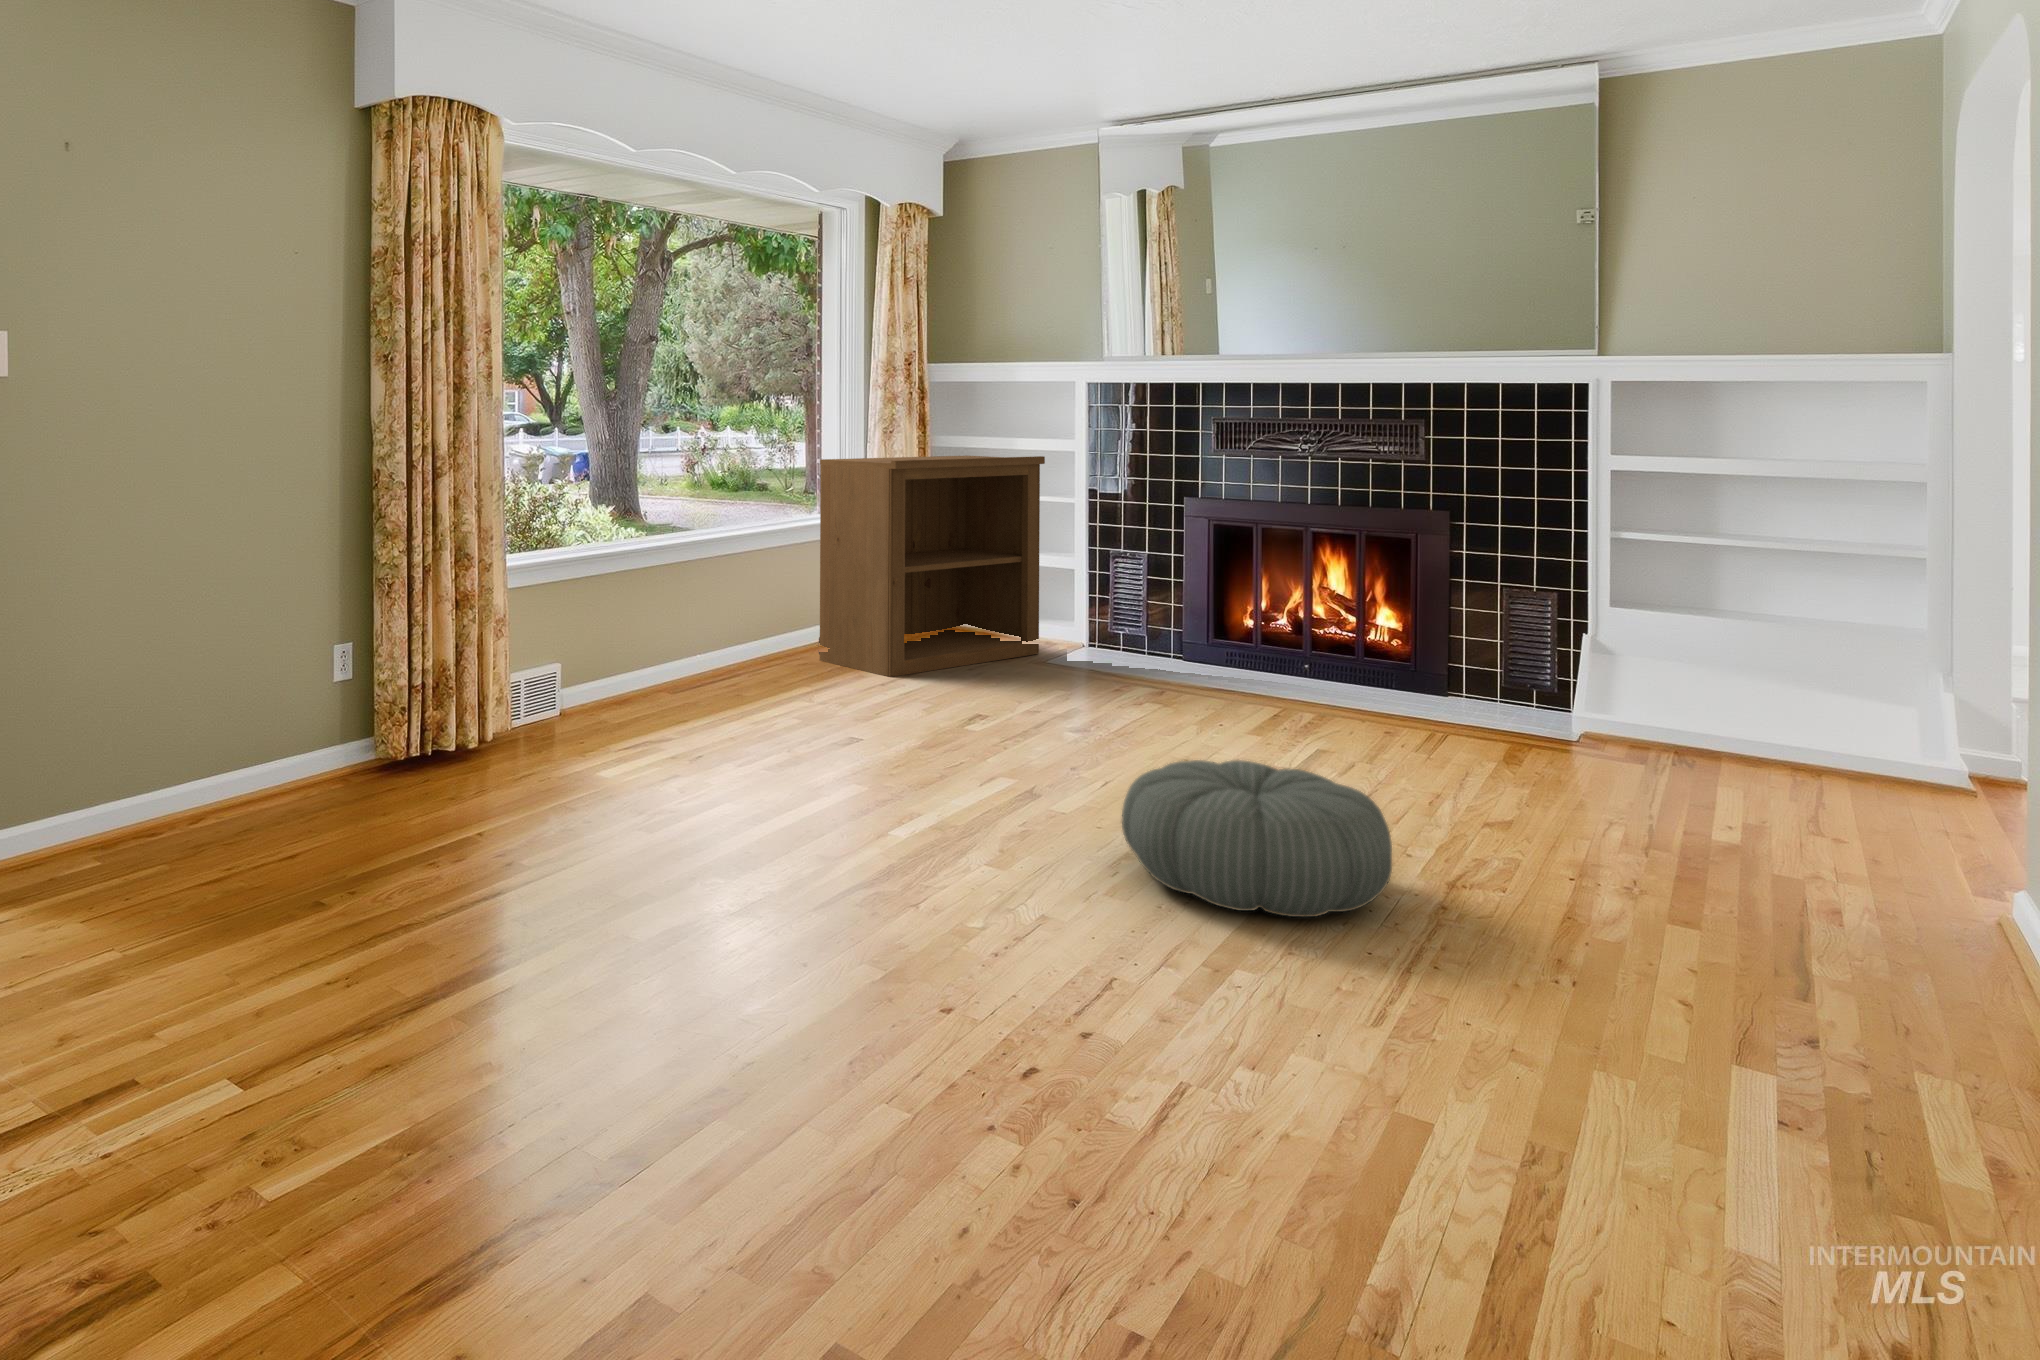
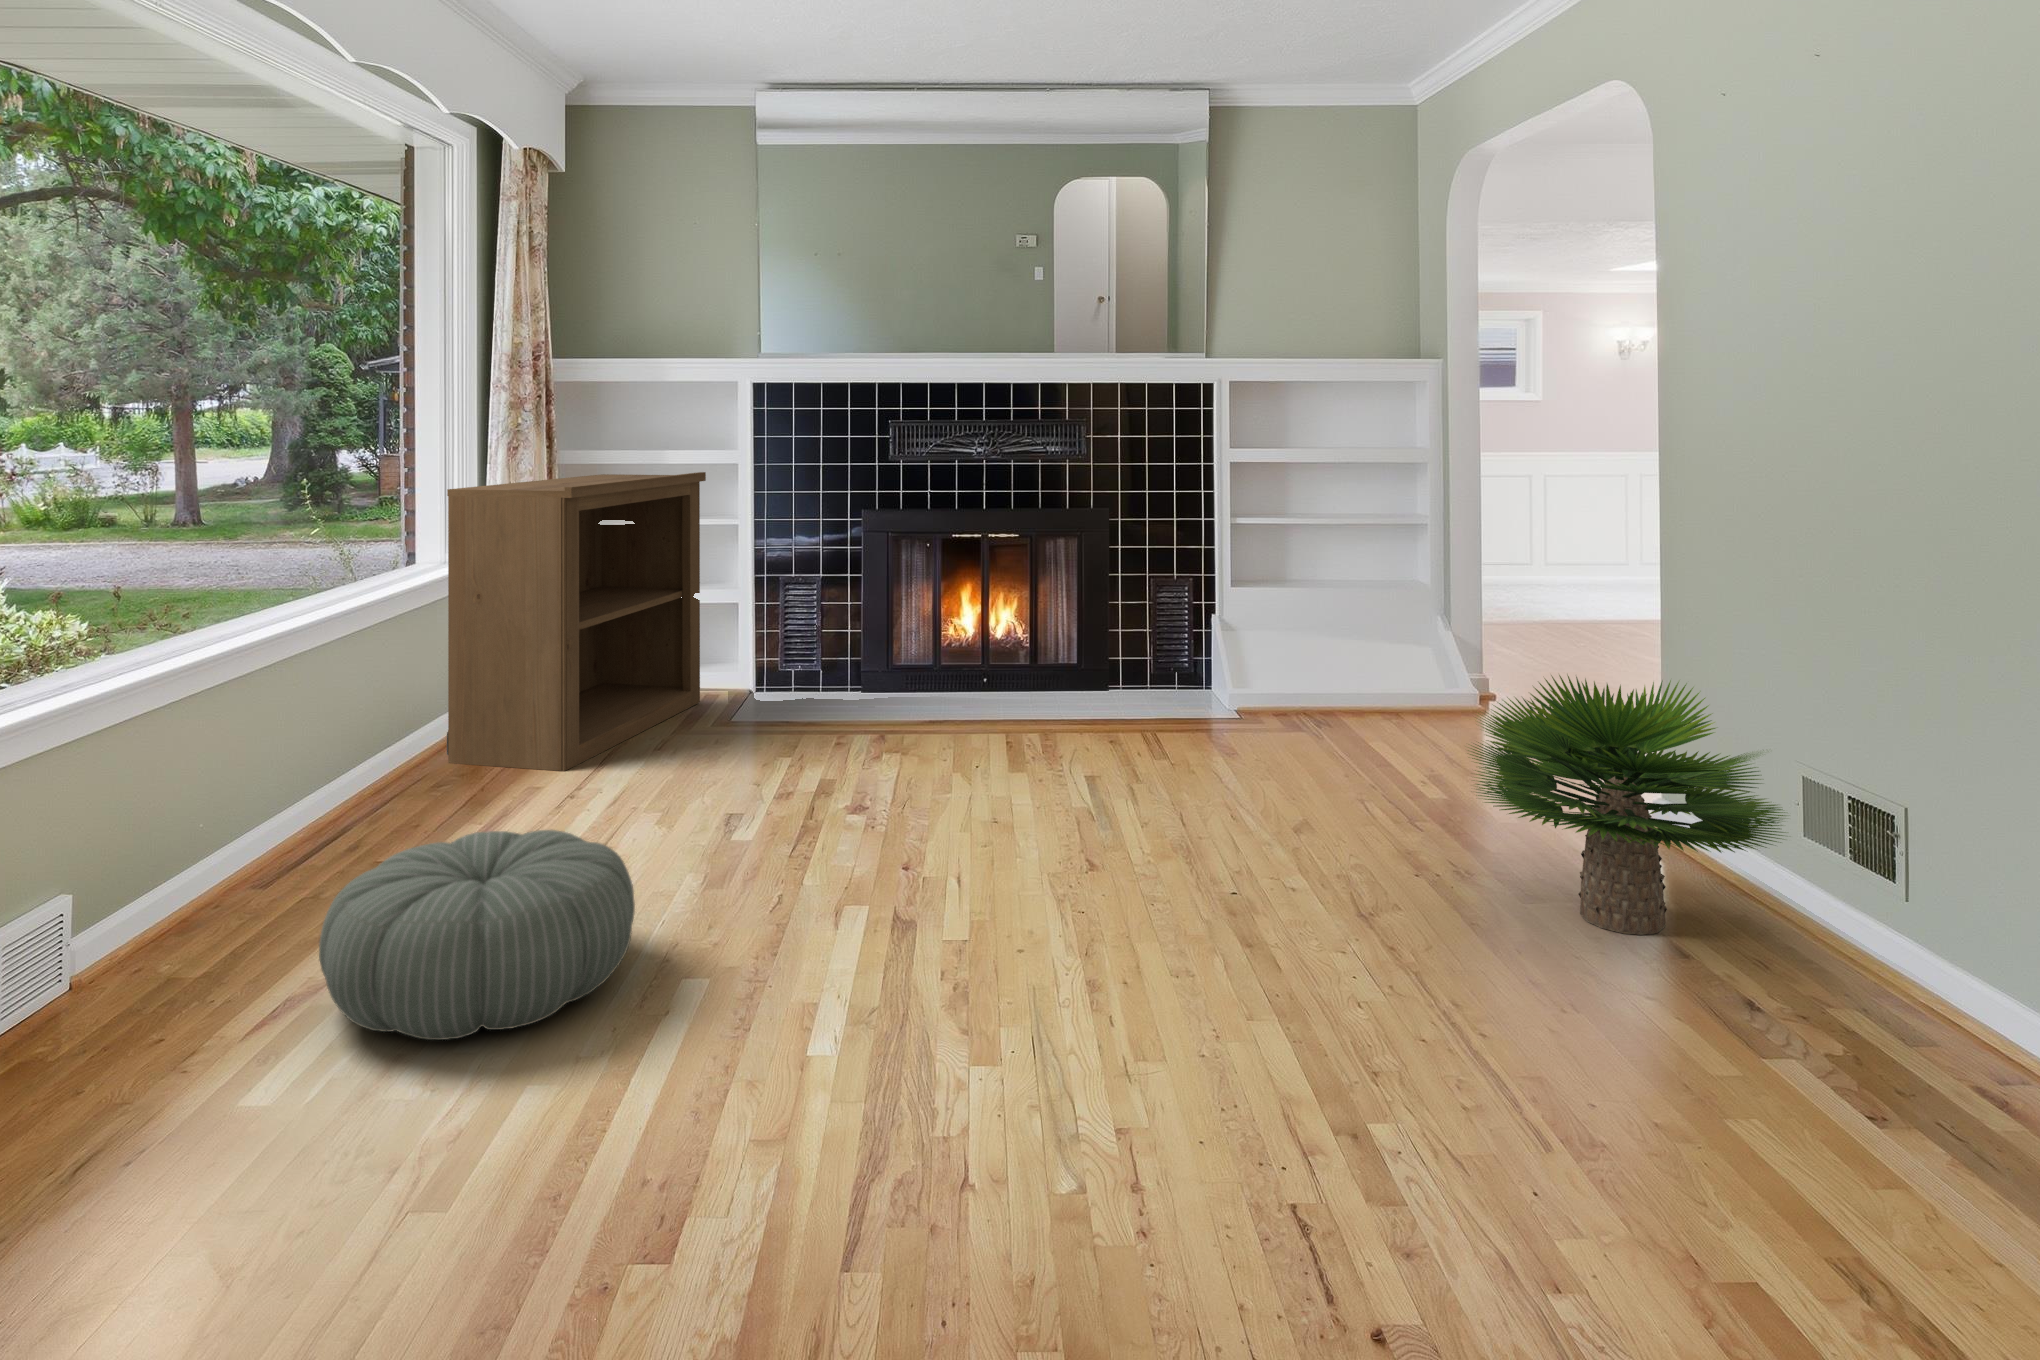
potted plant: none [1553,682,1975,961] -> present [1468,675,1786,935]
pouf: present [1122,760,1392,917] -> present [319,830,635,1040]

